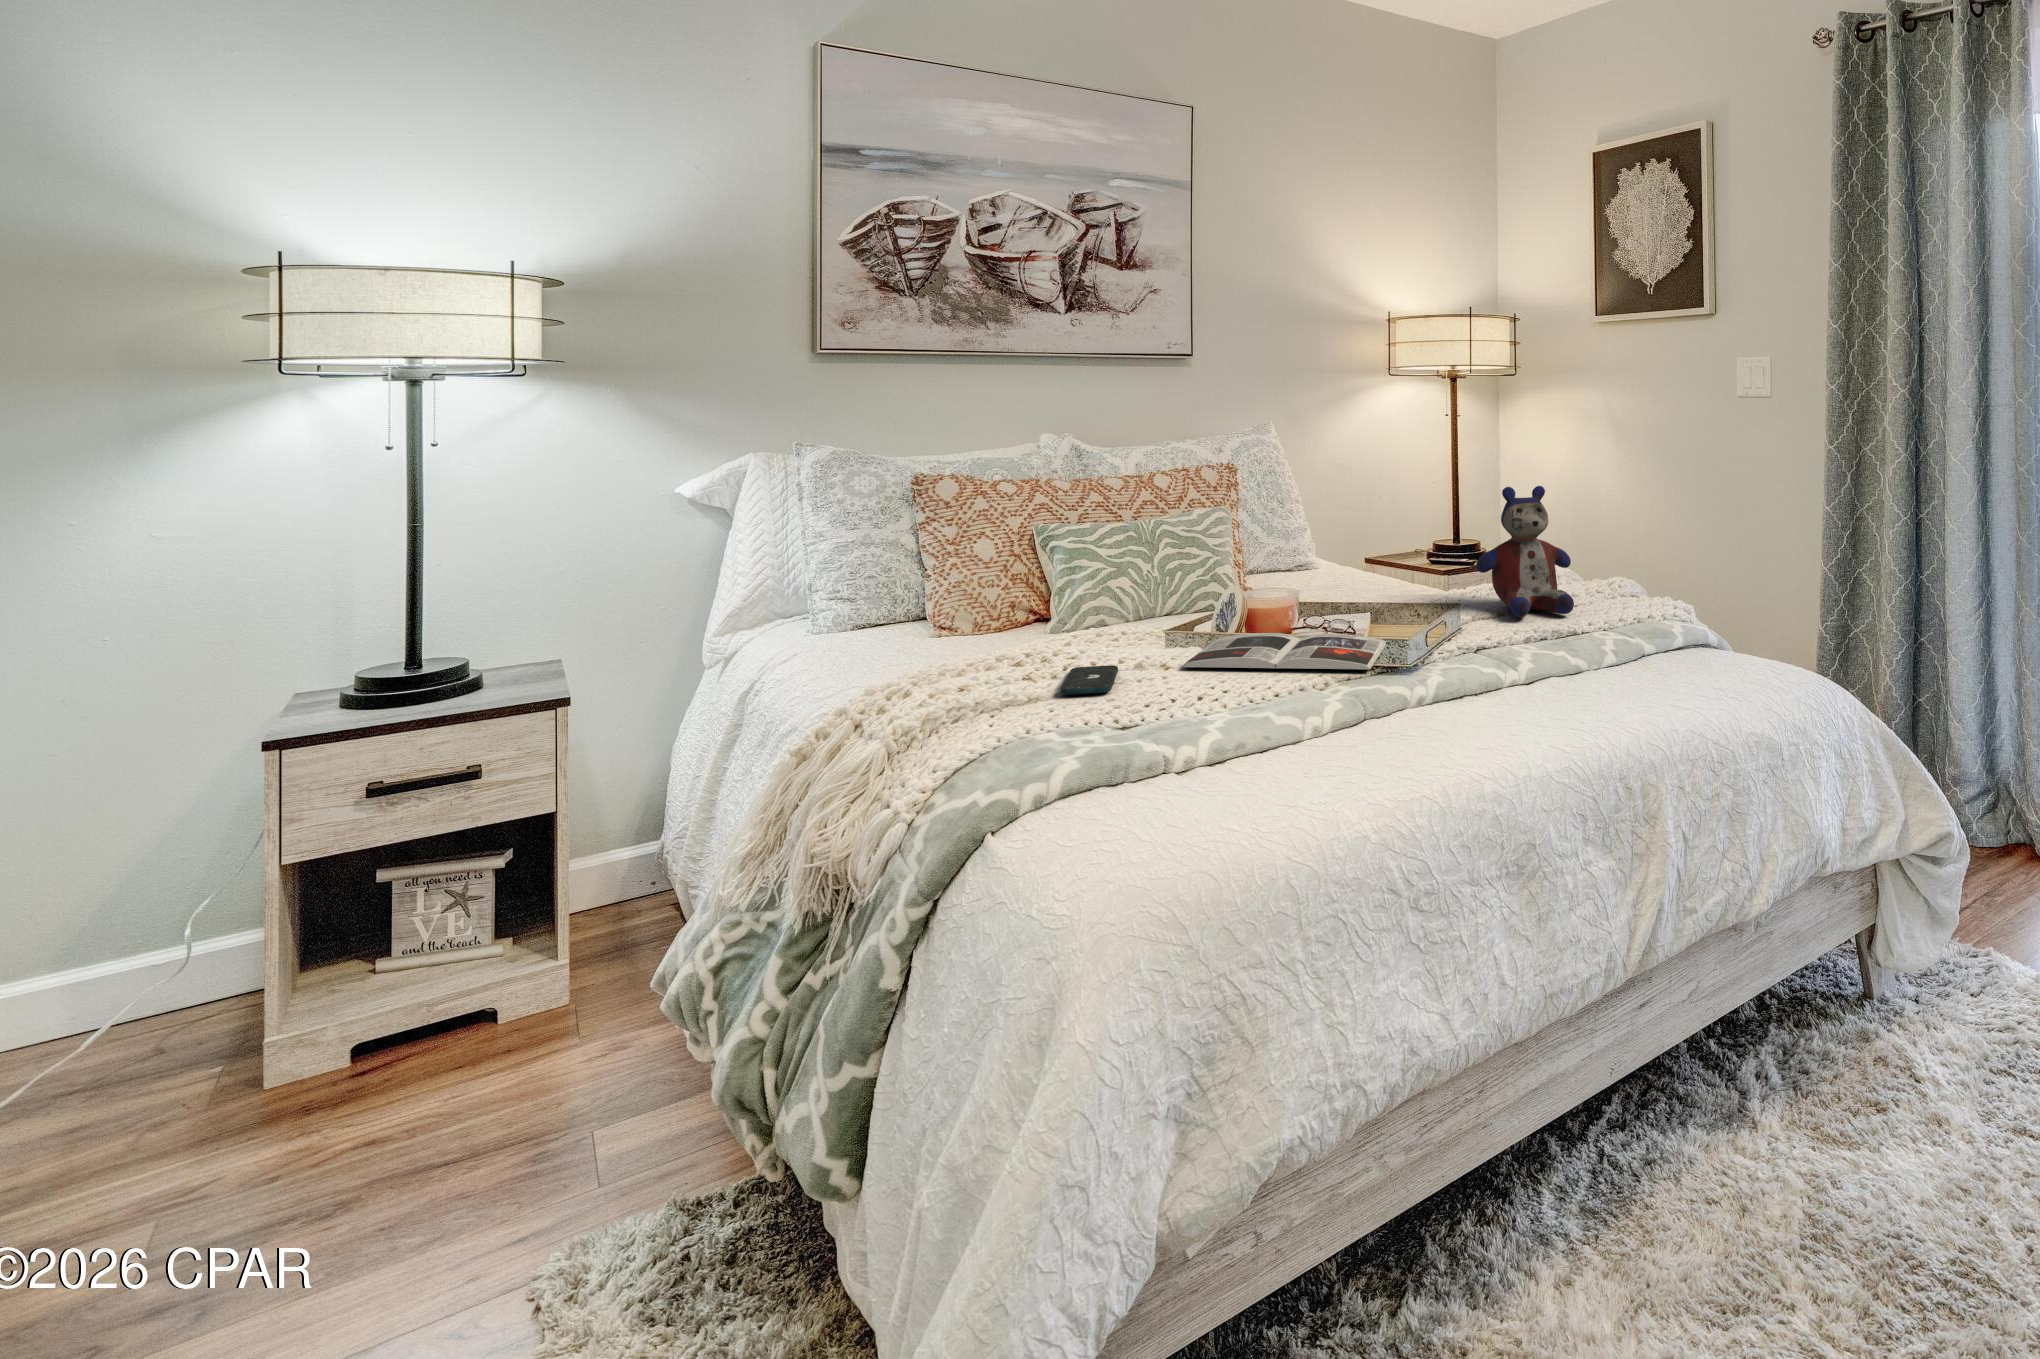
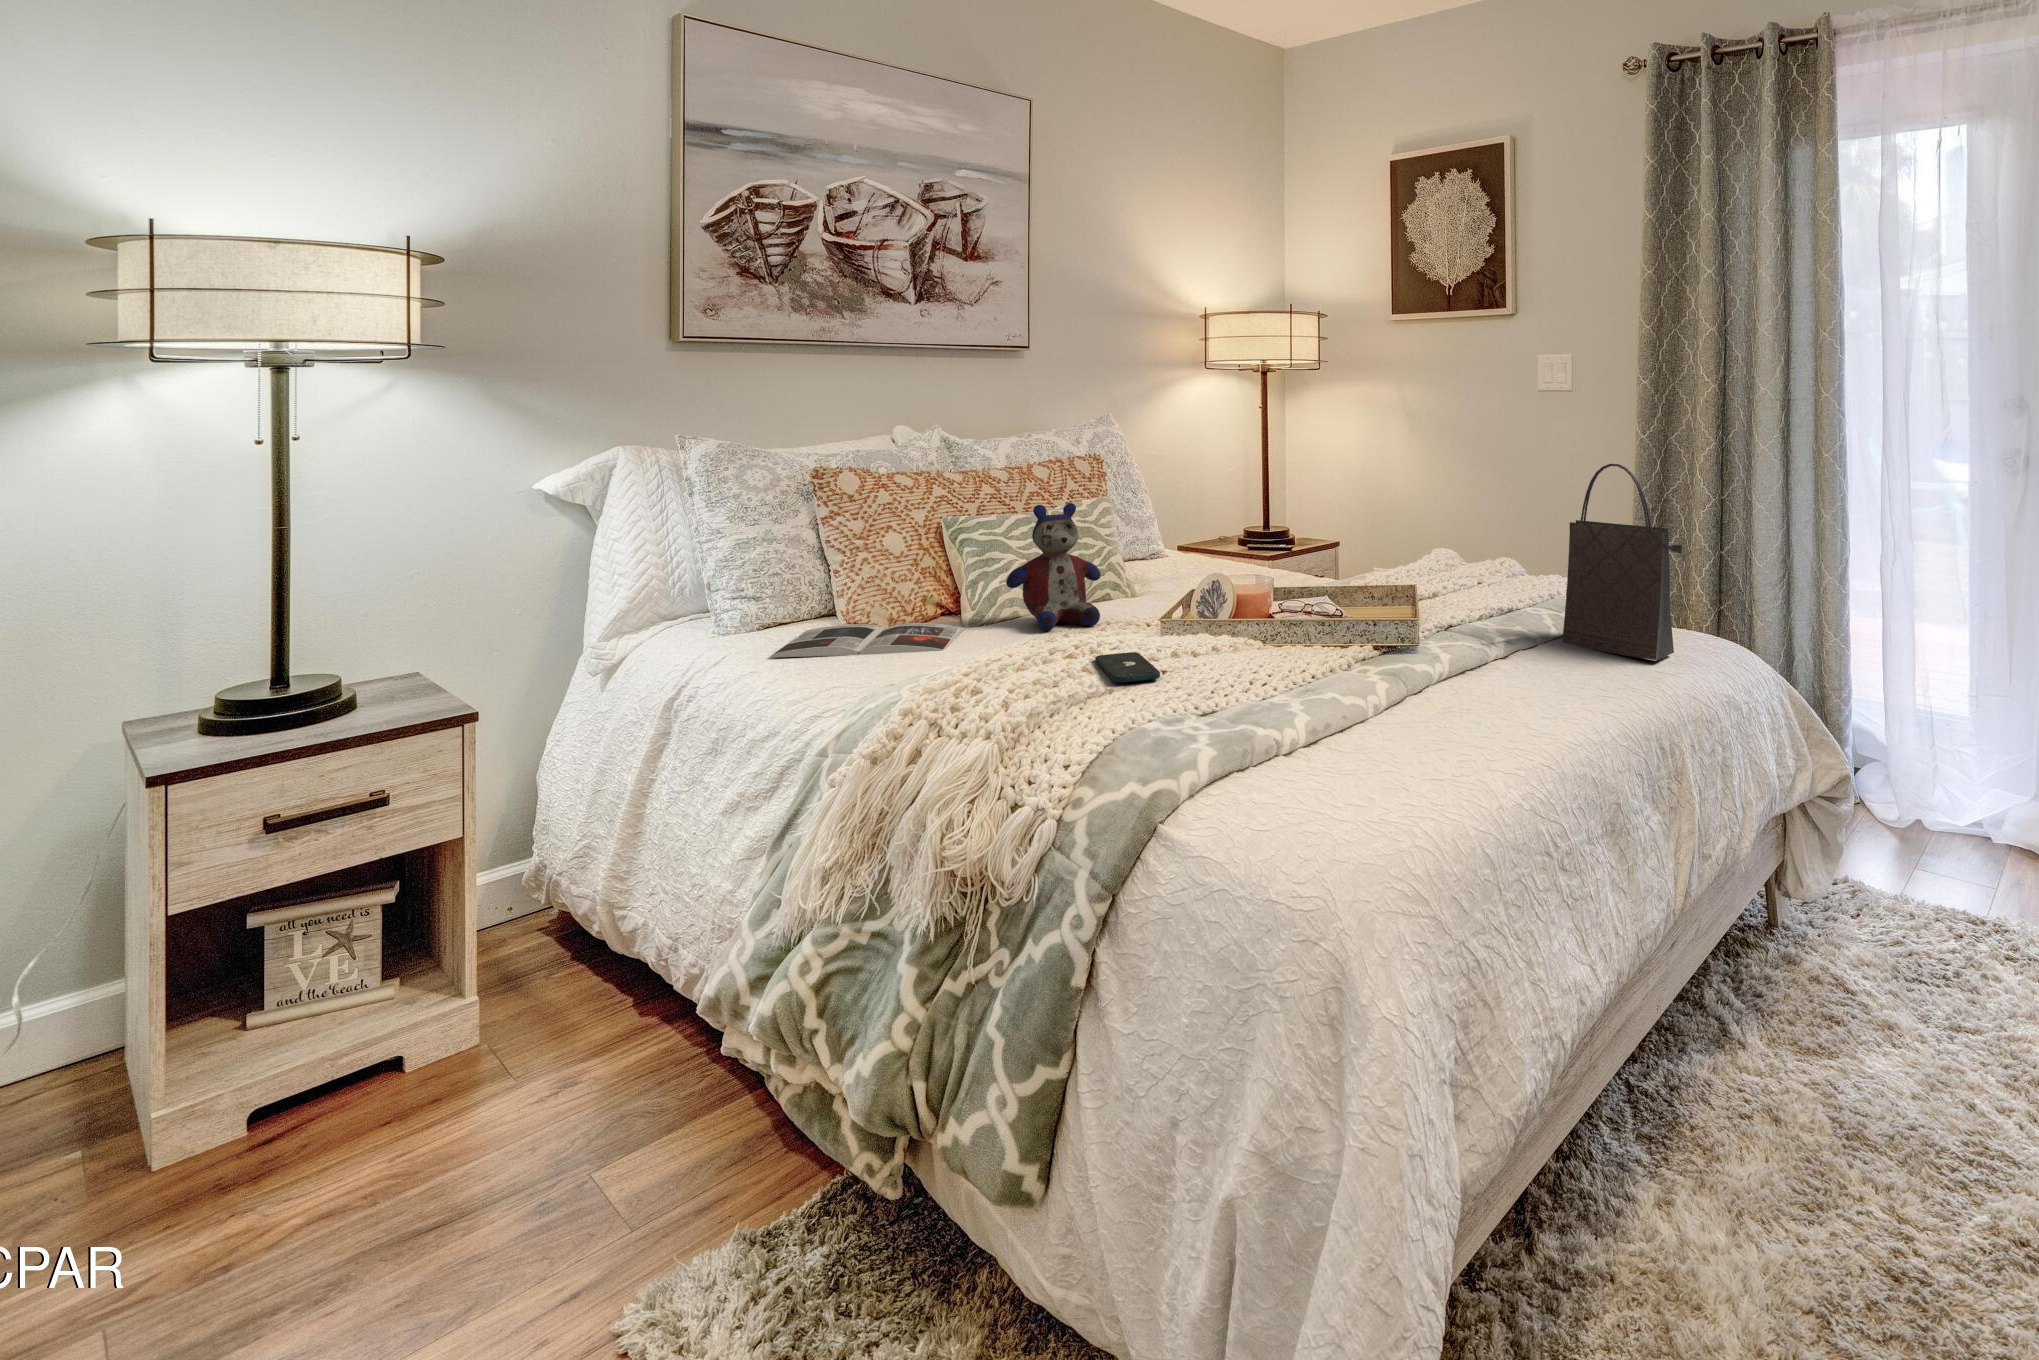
handbag: none [1595,480,1706,696] -> present [1562,464,1682,661]
stuffed bear: present [1476,486,1574,617] -> present [1006,503,1101,631]
magazine: present [1181,633,1386,669] -> present [770,623,964,657]

